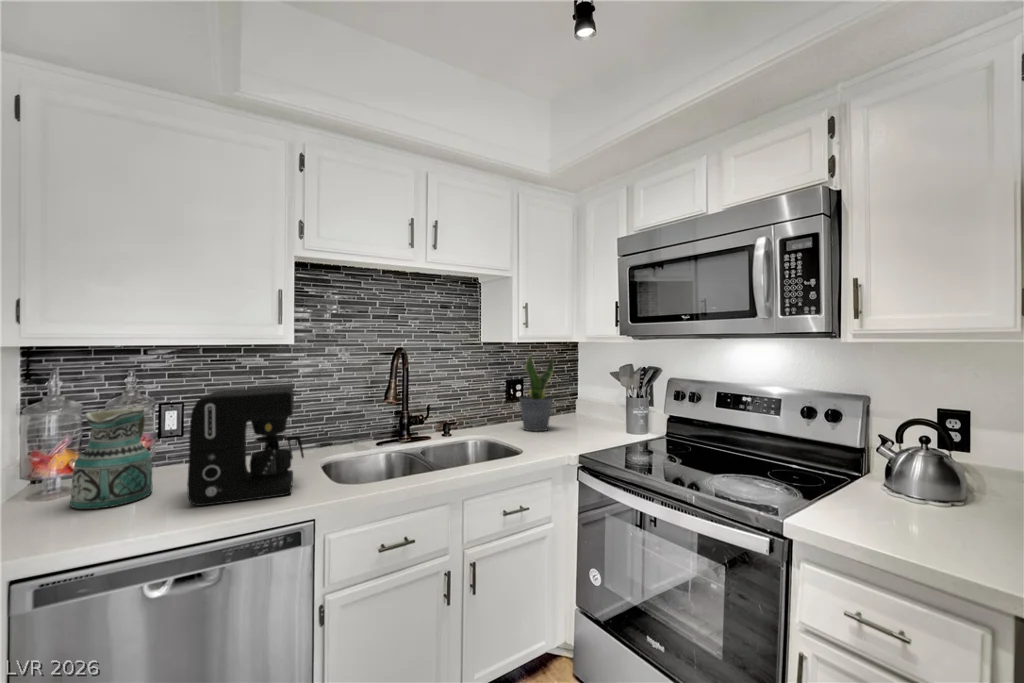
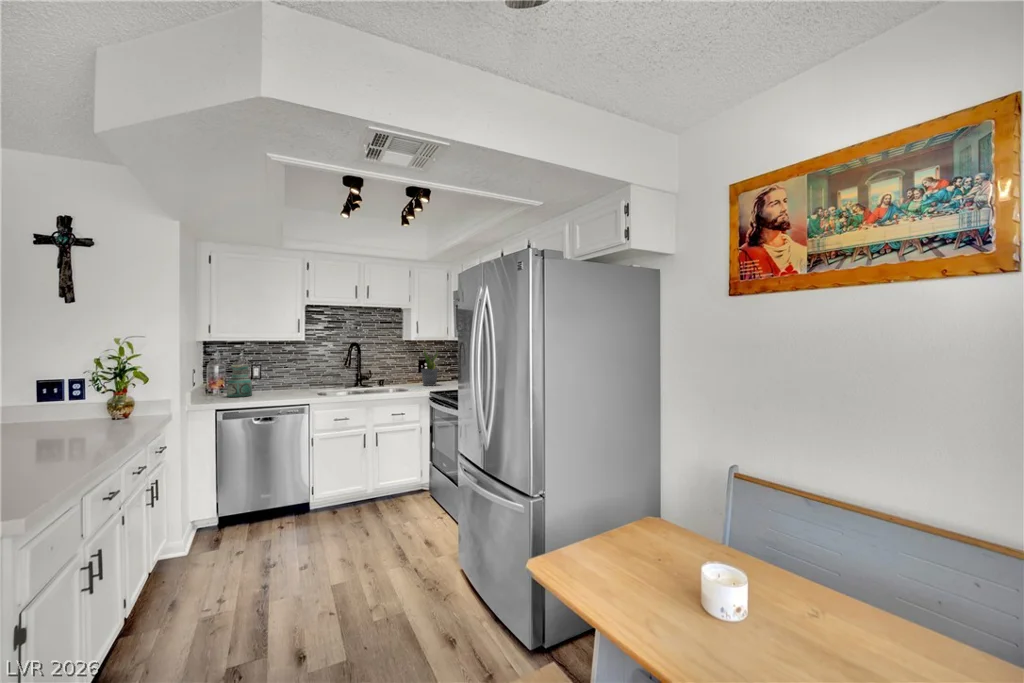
coffee maker: present [187,386,304,506] -> none [265,358,306,397]

